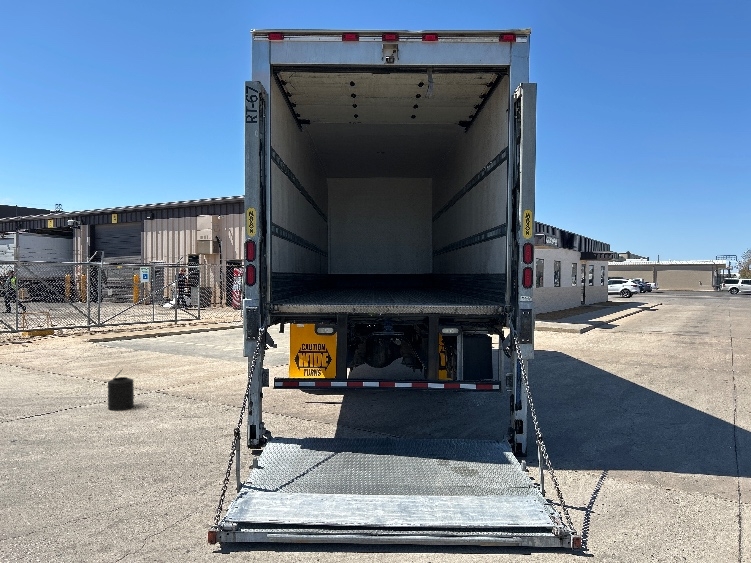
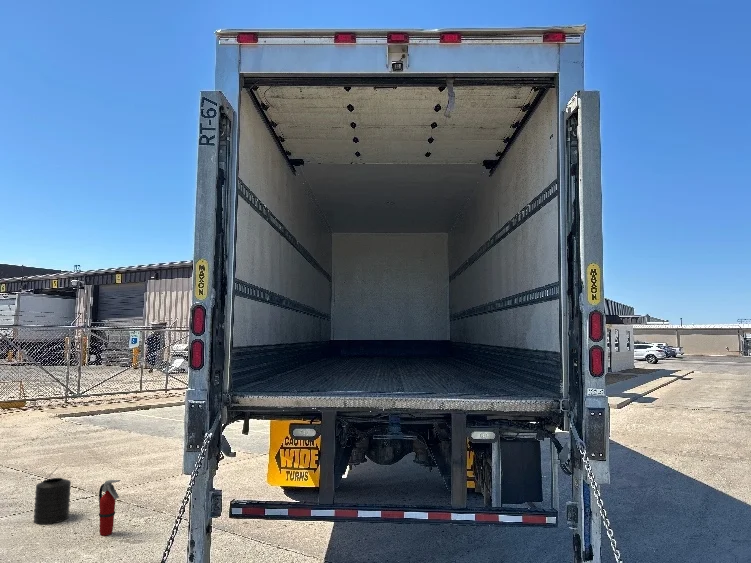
fire extinguisher: none [160,375,177,416] -> present [99,480,120,536]

